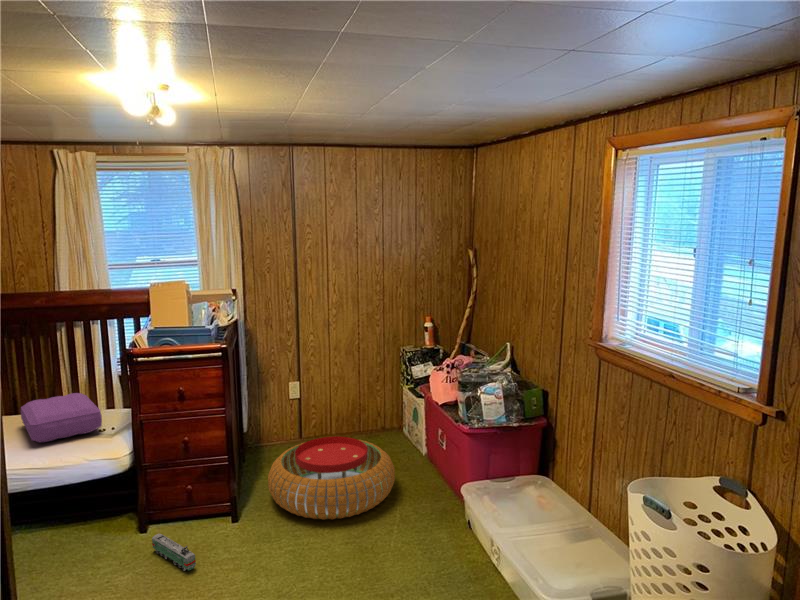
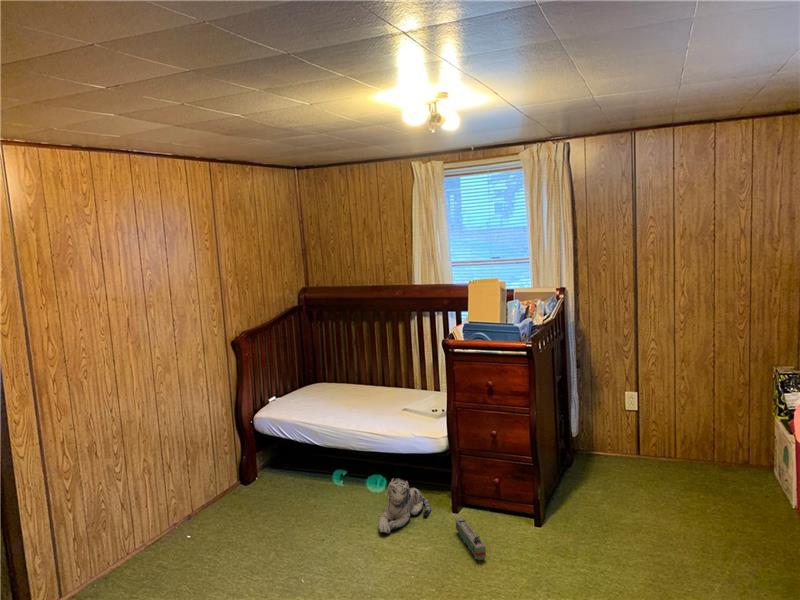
pillow: present [21,393,102,442] -> none [376,376,431,415]
pouf: present [268,436,395,519] -> none [577,459,735,558]
plush toy: none [53,511,114,579] -> present [378,479,431,533]

